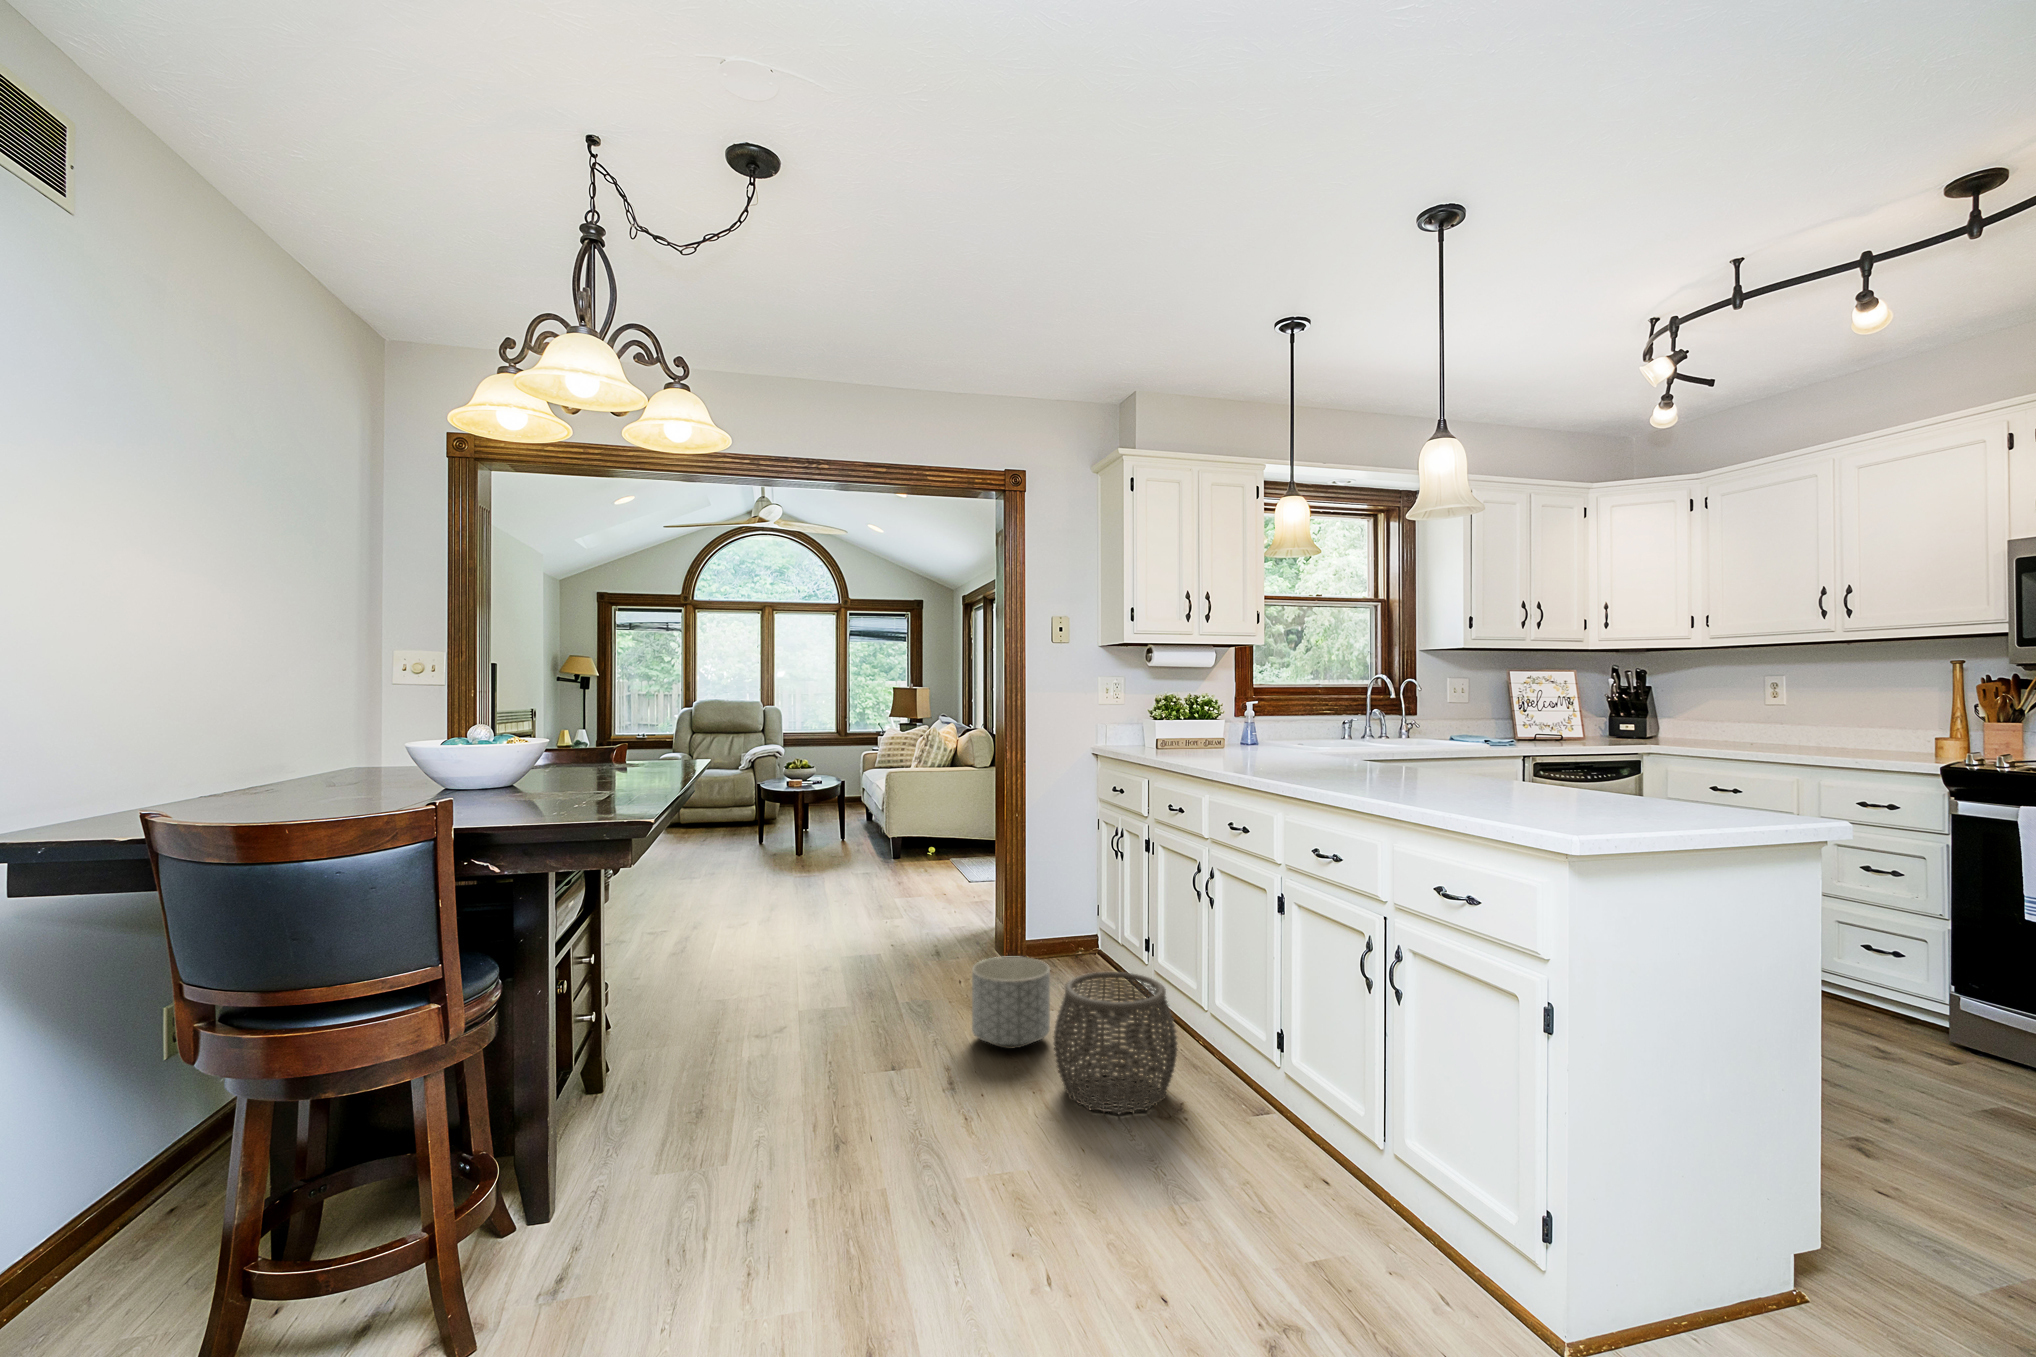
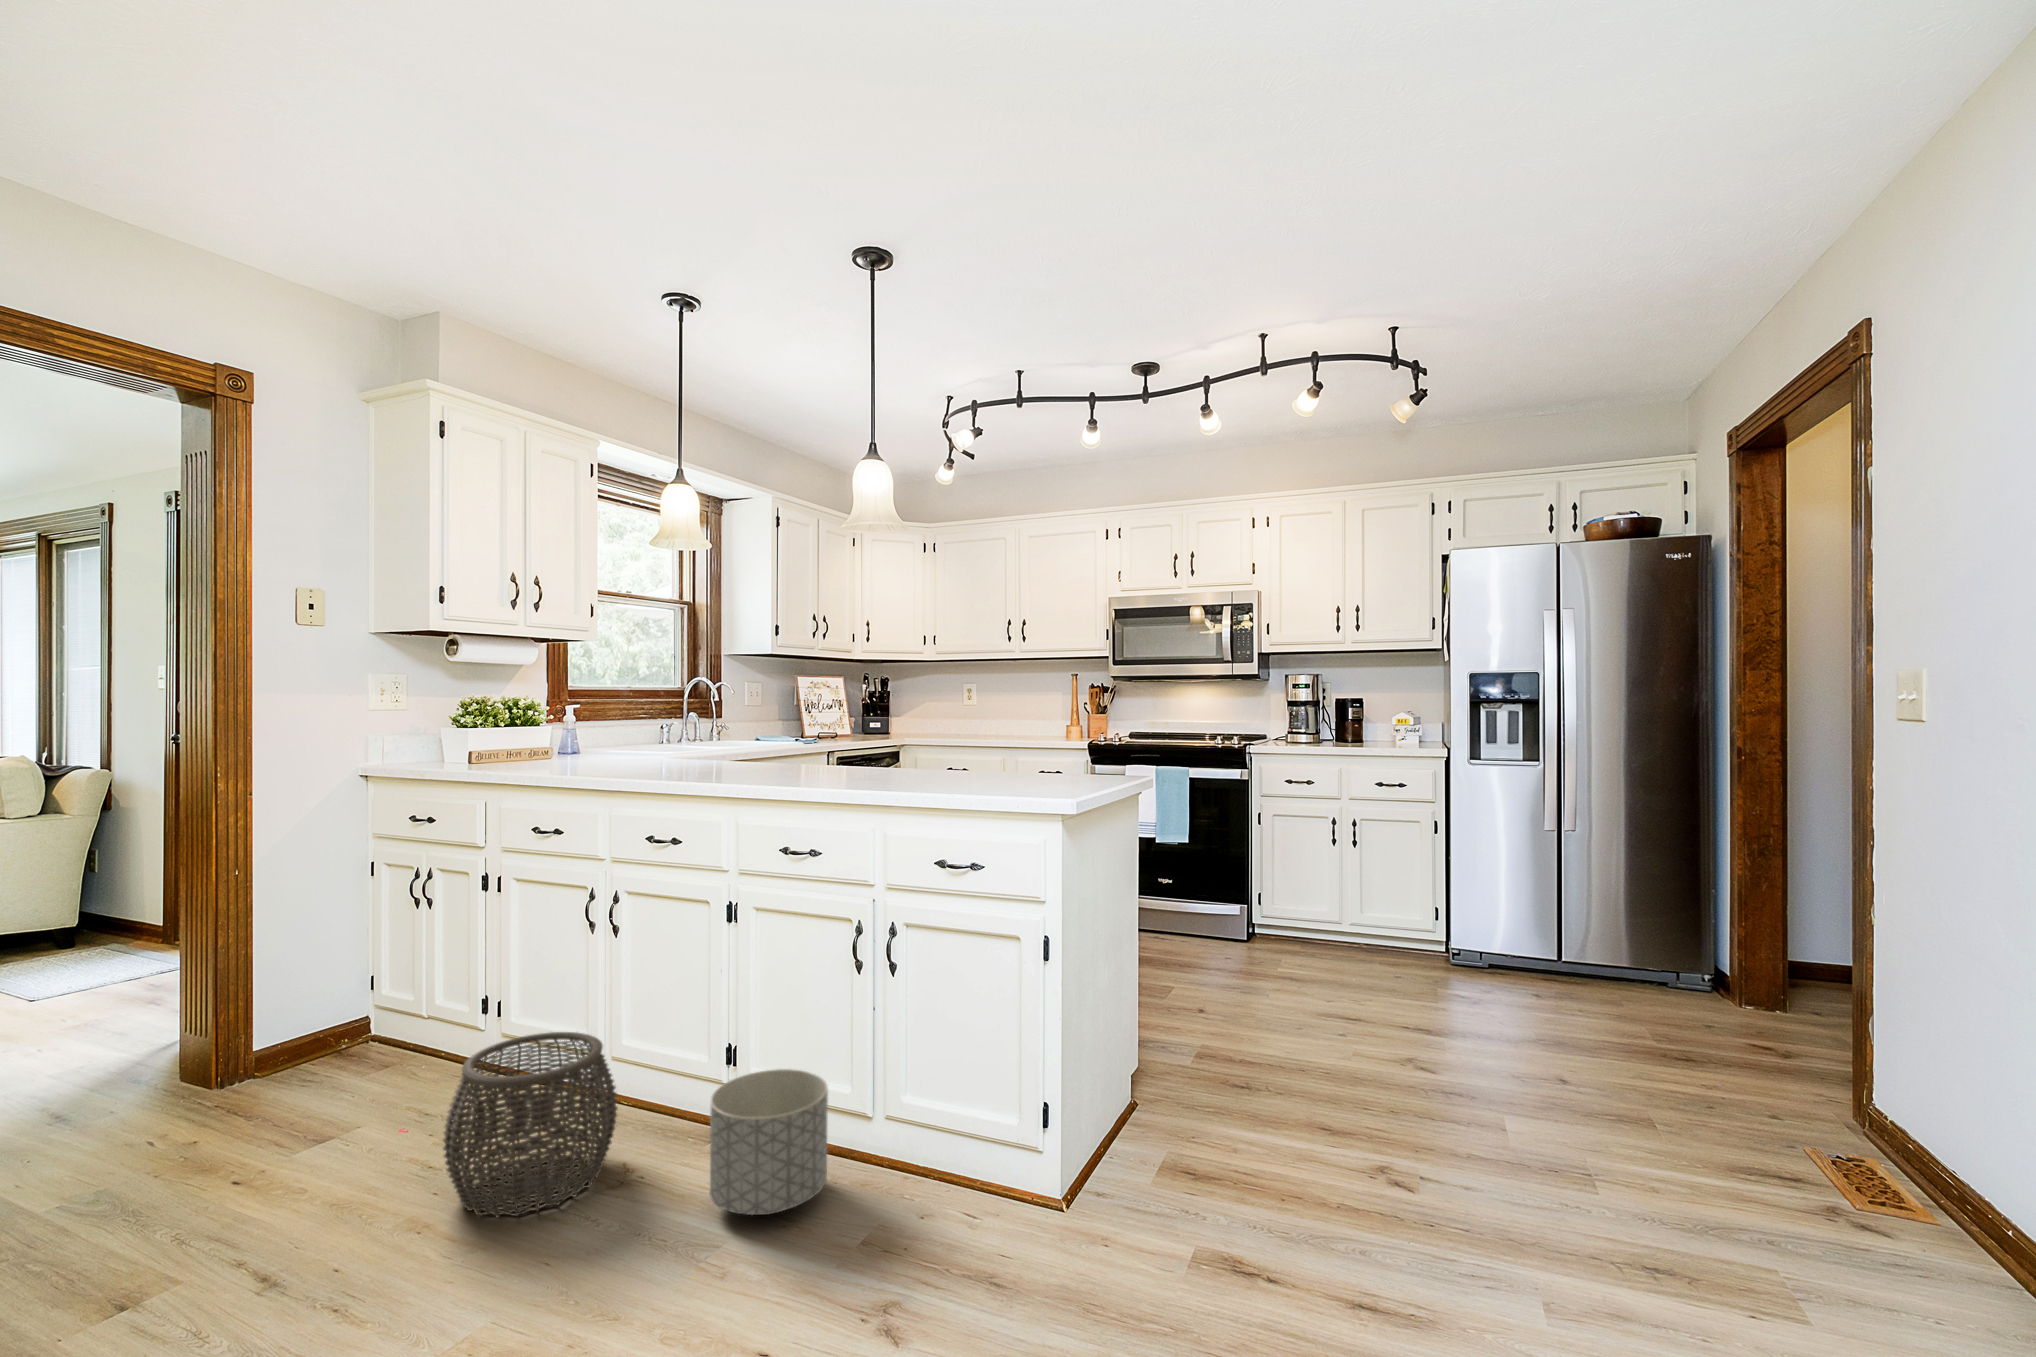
planter: present [972,956,1050,1049] -> present [710,1069,828,1215]

